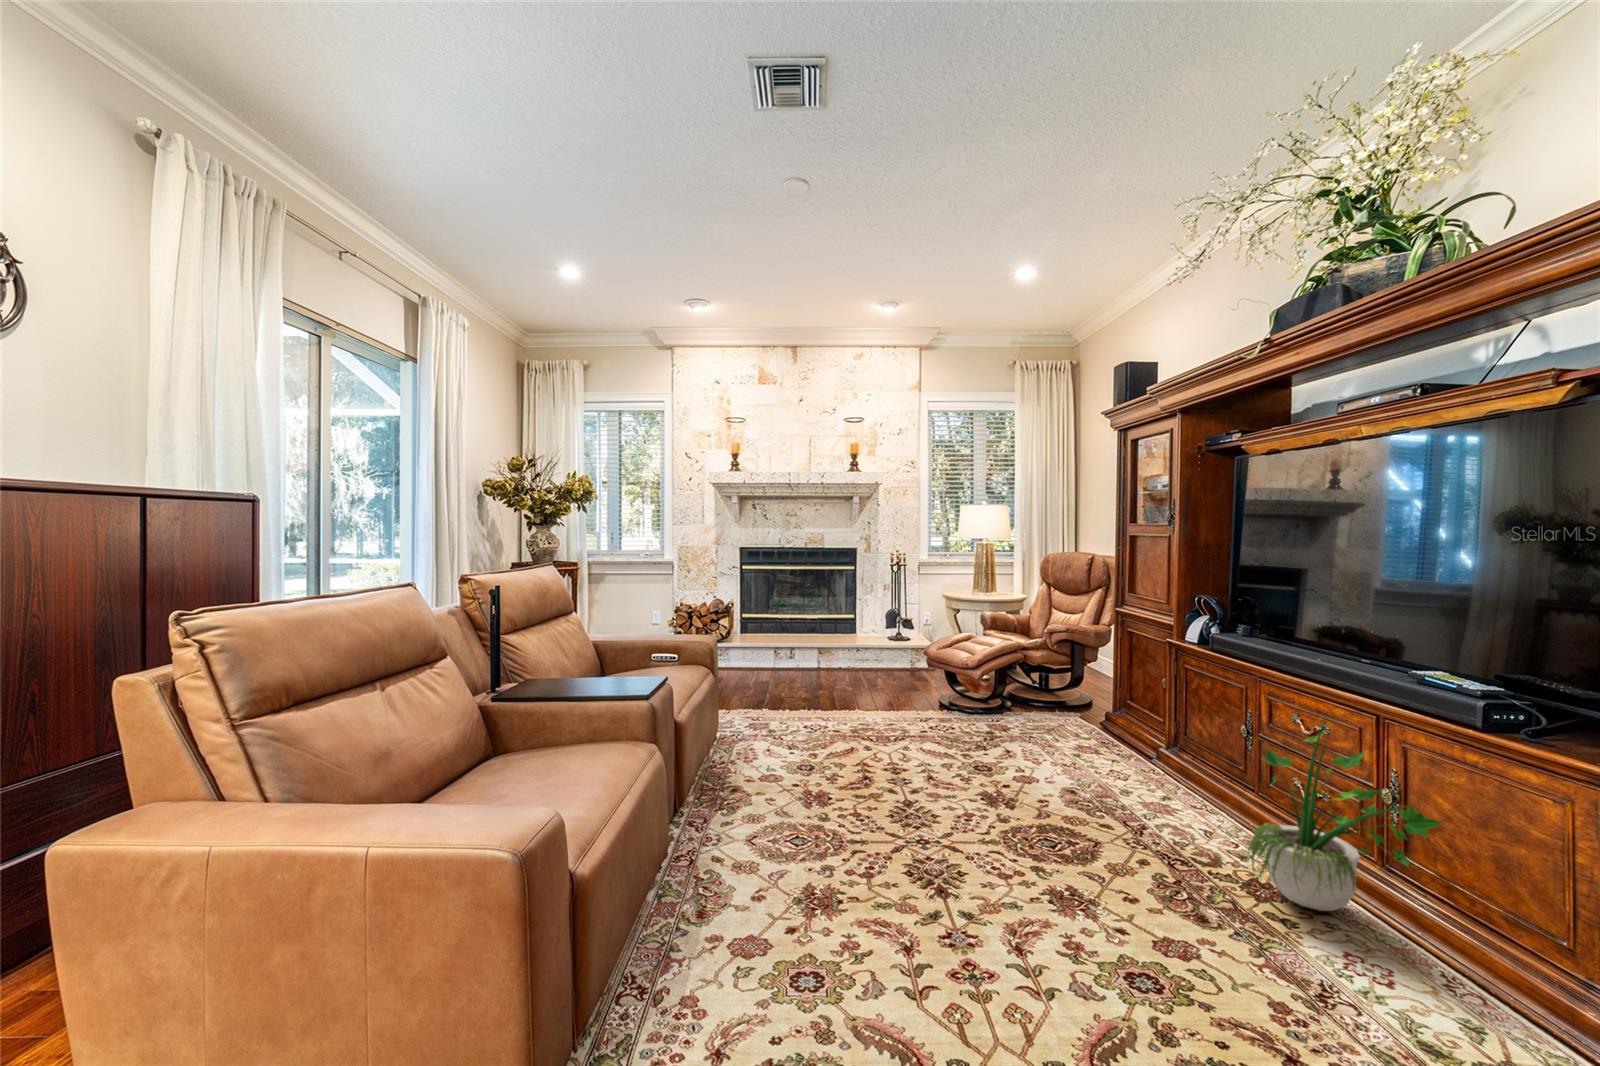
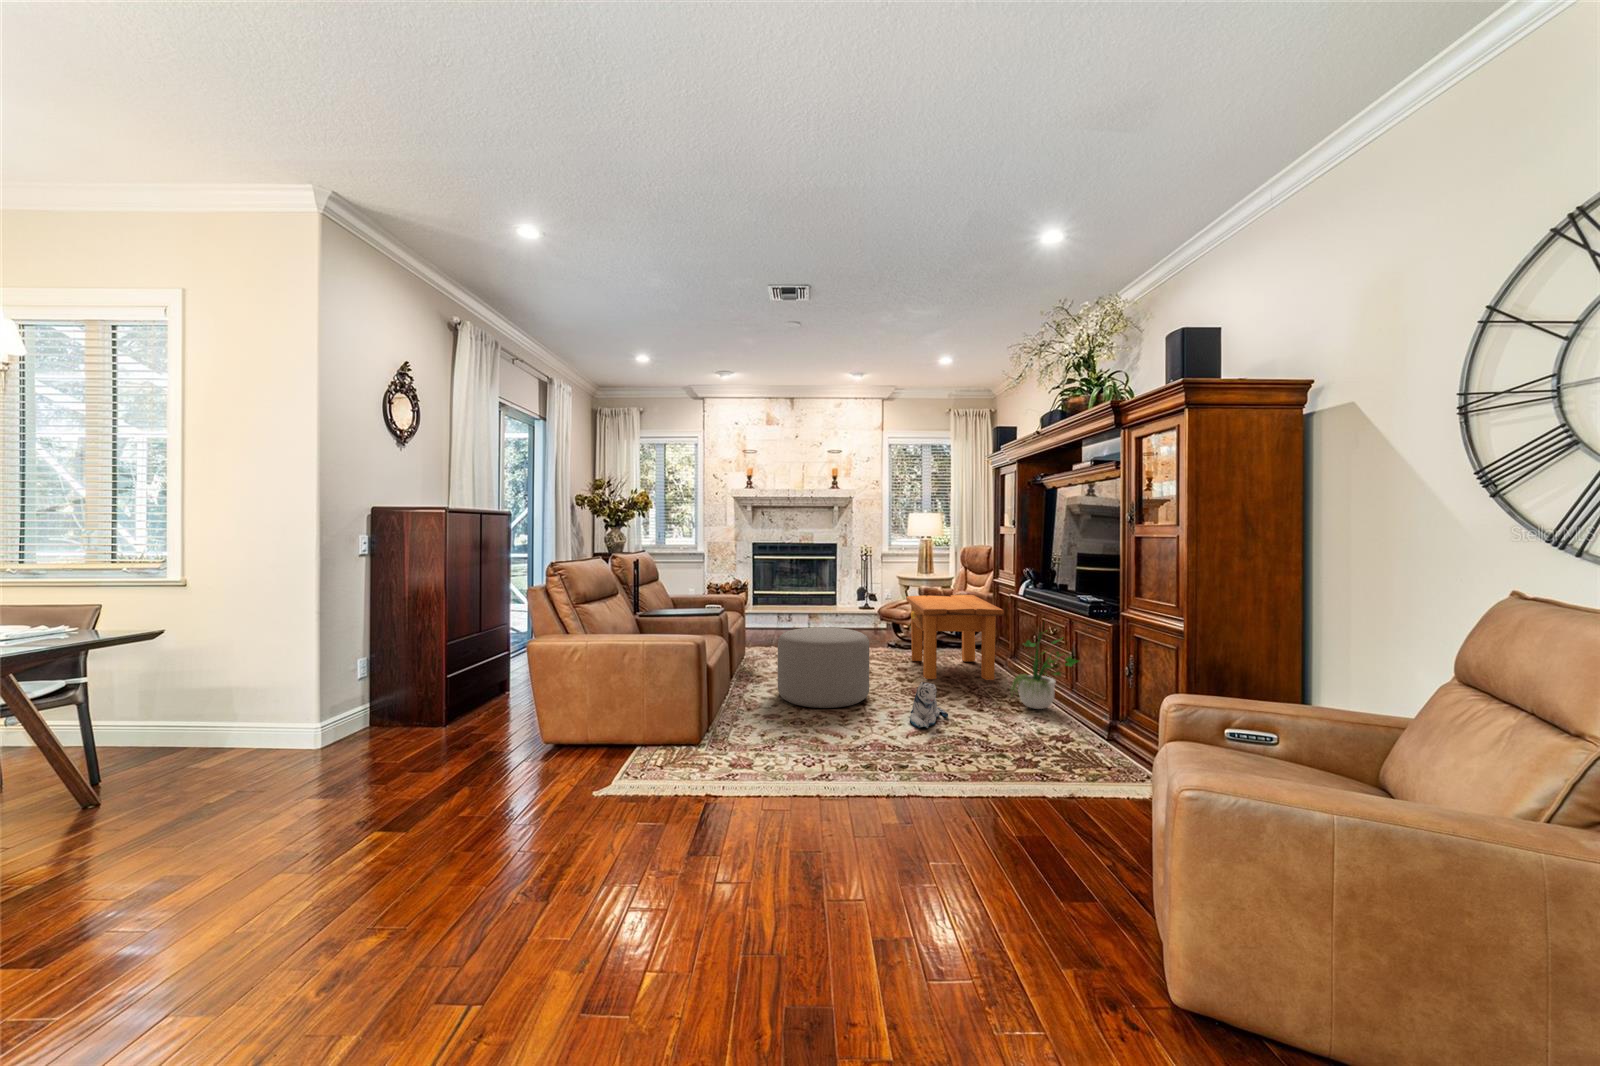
side table: none [980,634,1182,799] -> present [906,595,1004,680]
ottoman: none [767,712,950,905] -> present [778,627,869,708]
plush toy: none [1054,872,1147,1006] -> present [910,682,948,728]

